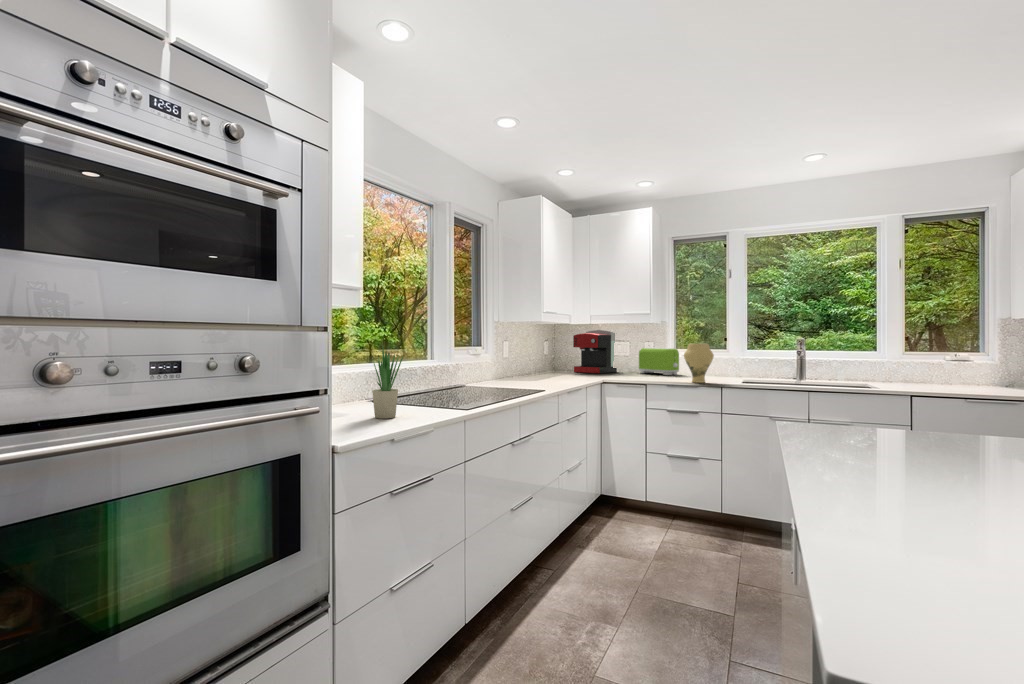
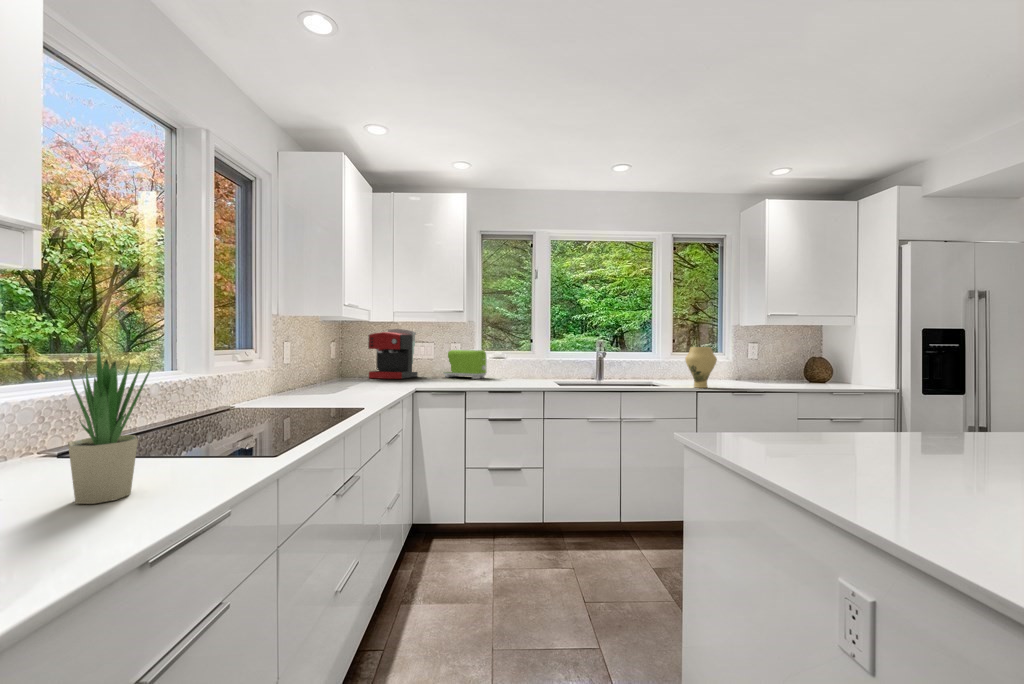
vase: present [684,344,714,383] -> present [685,347,717,388]

